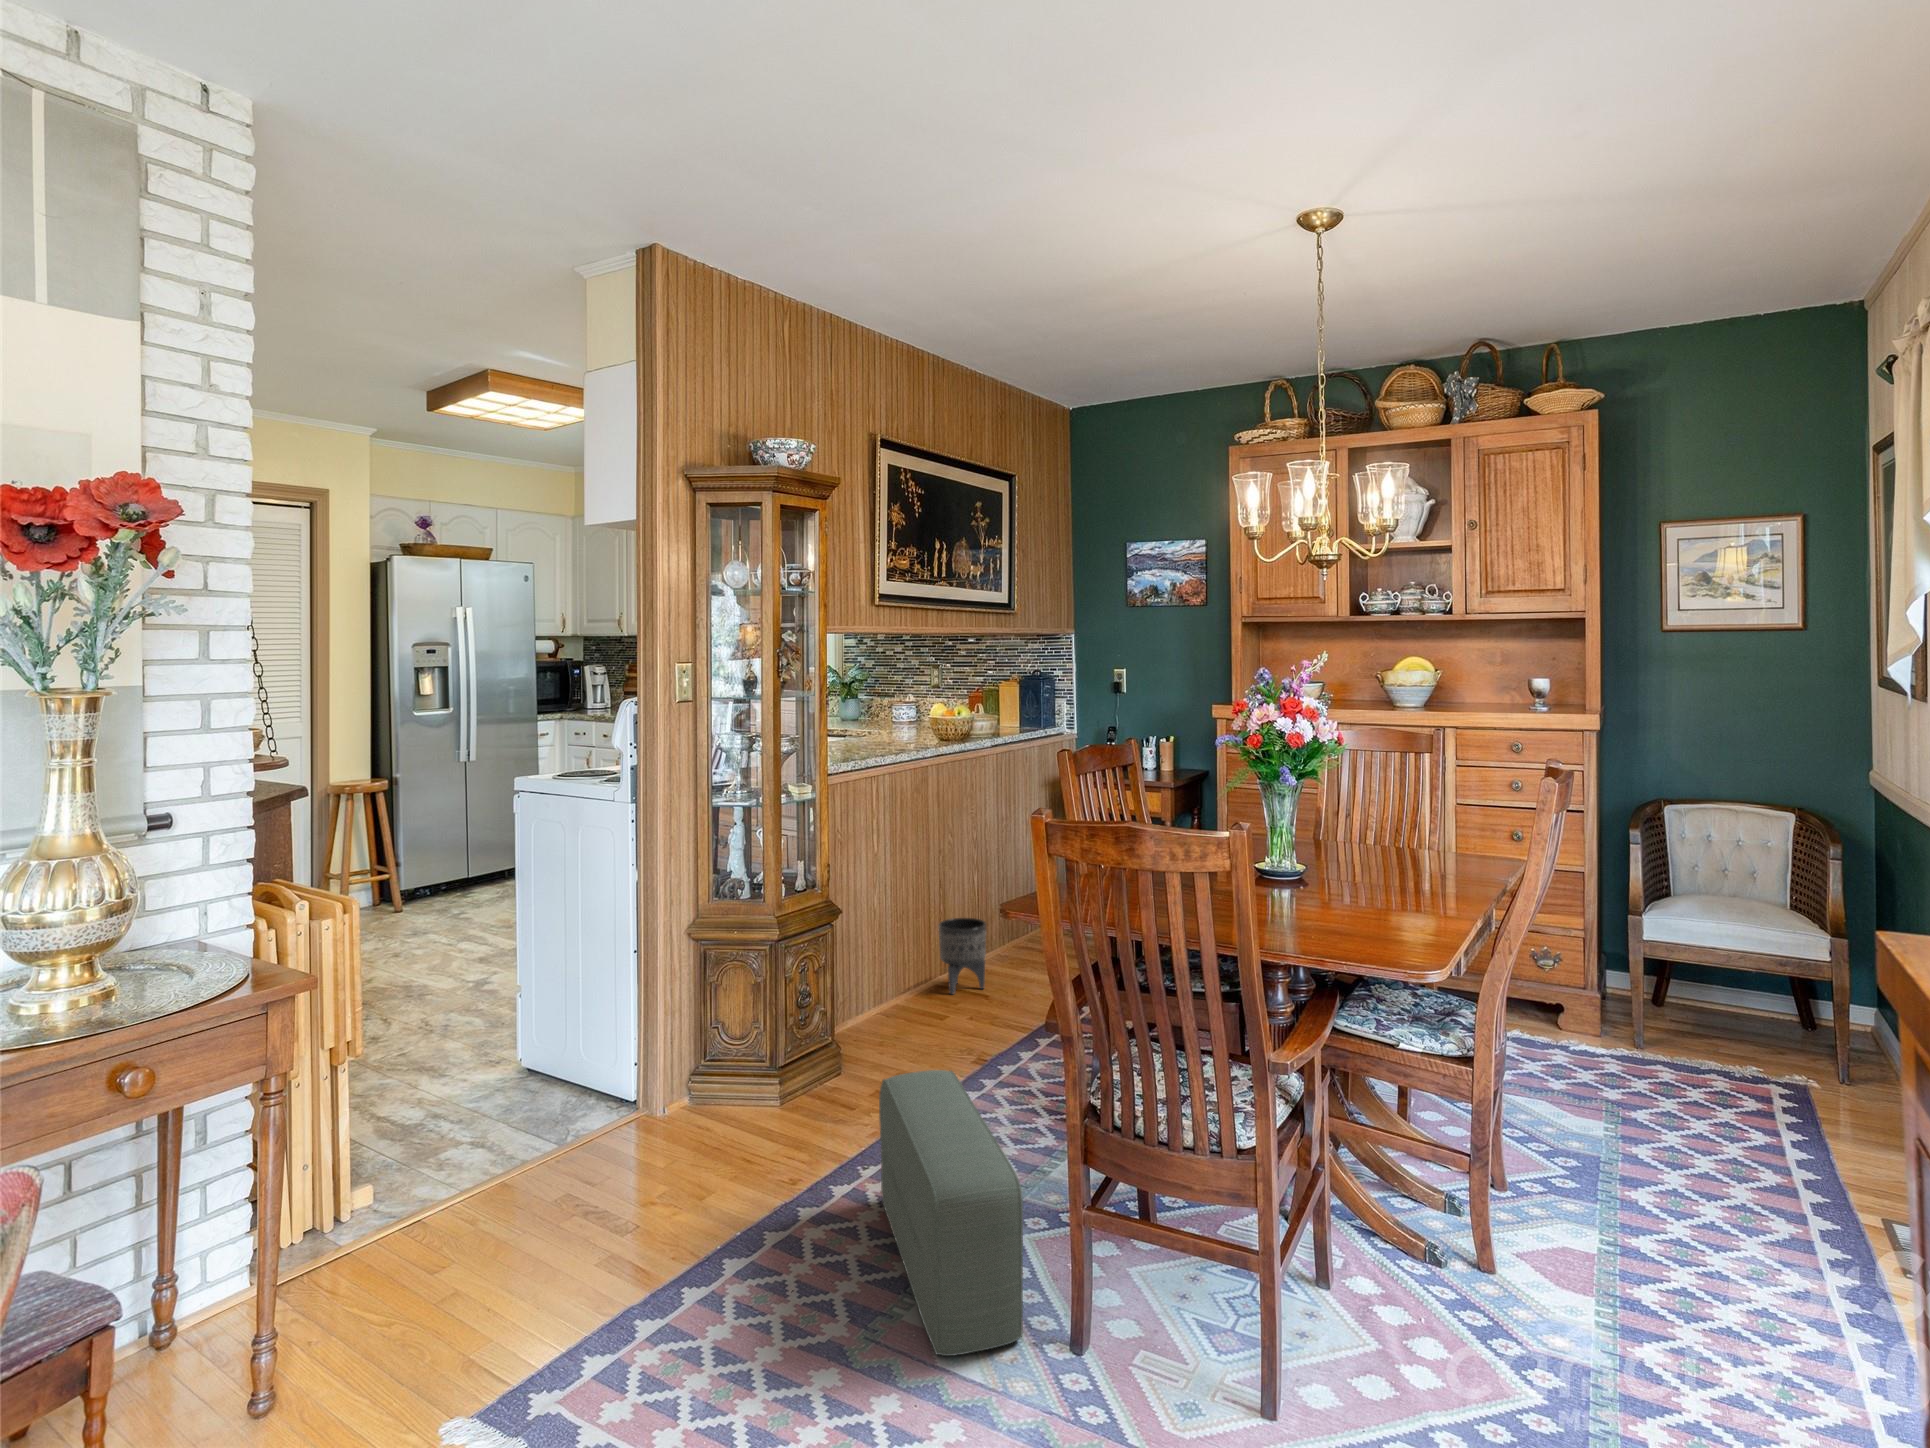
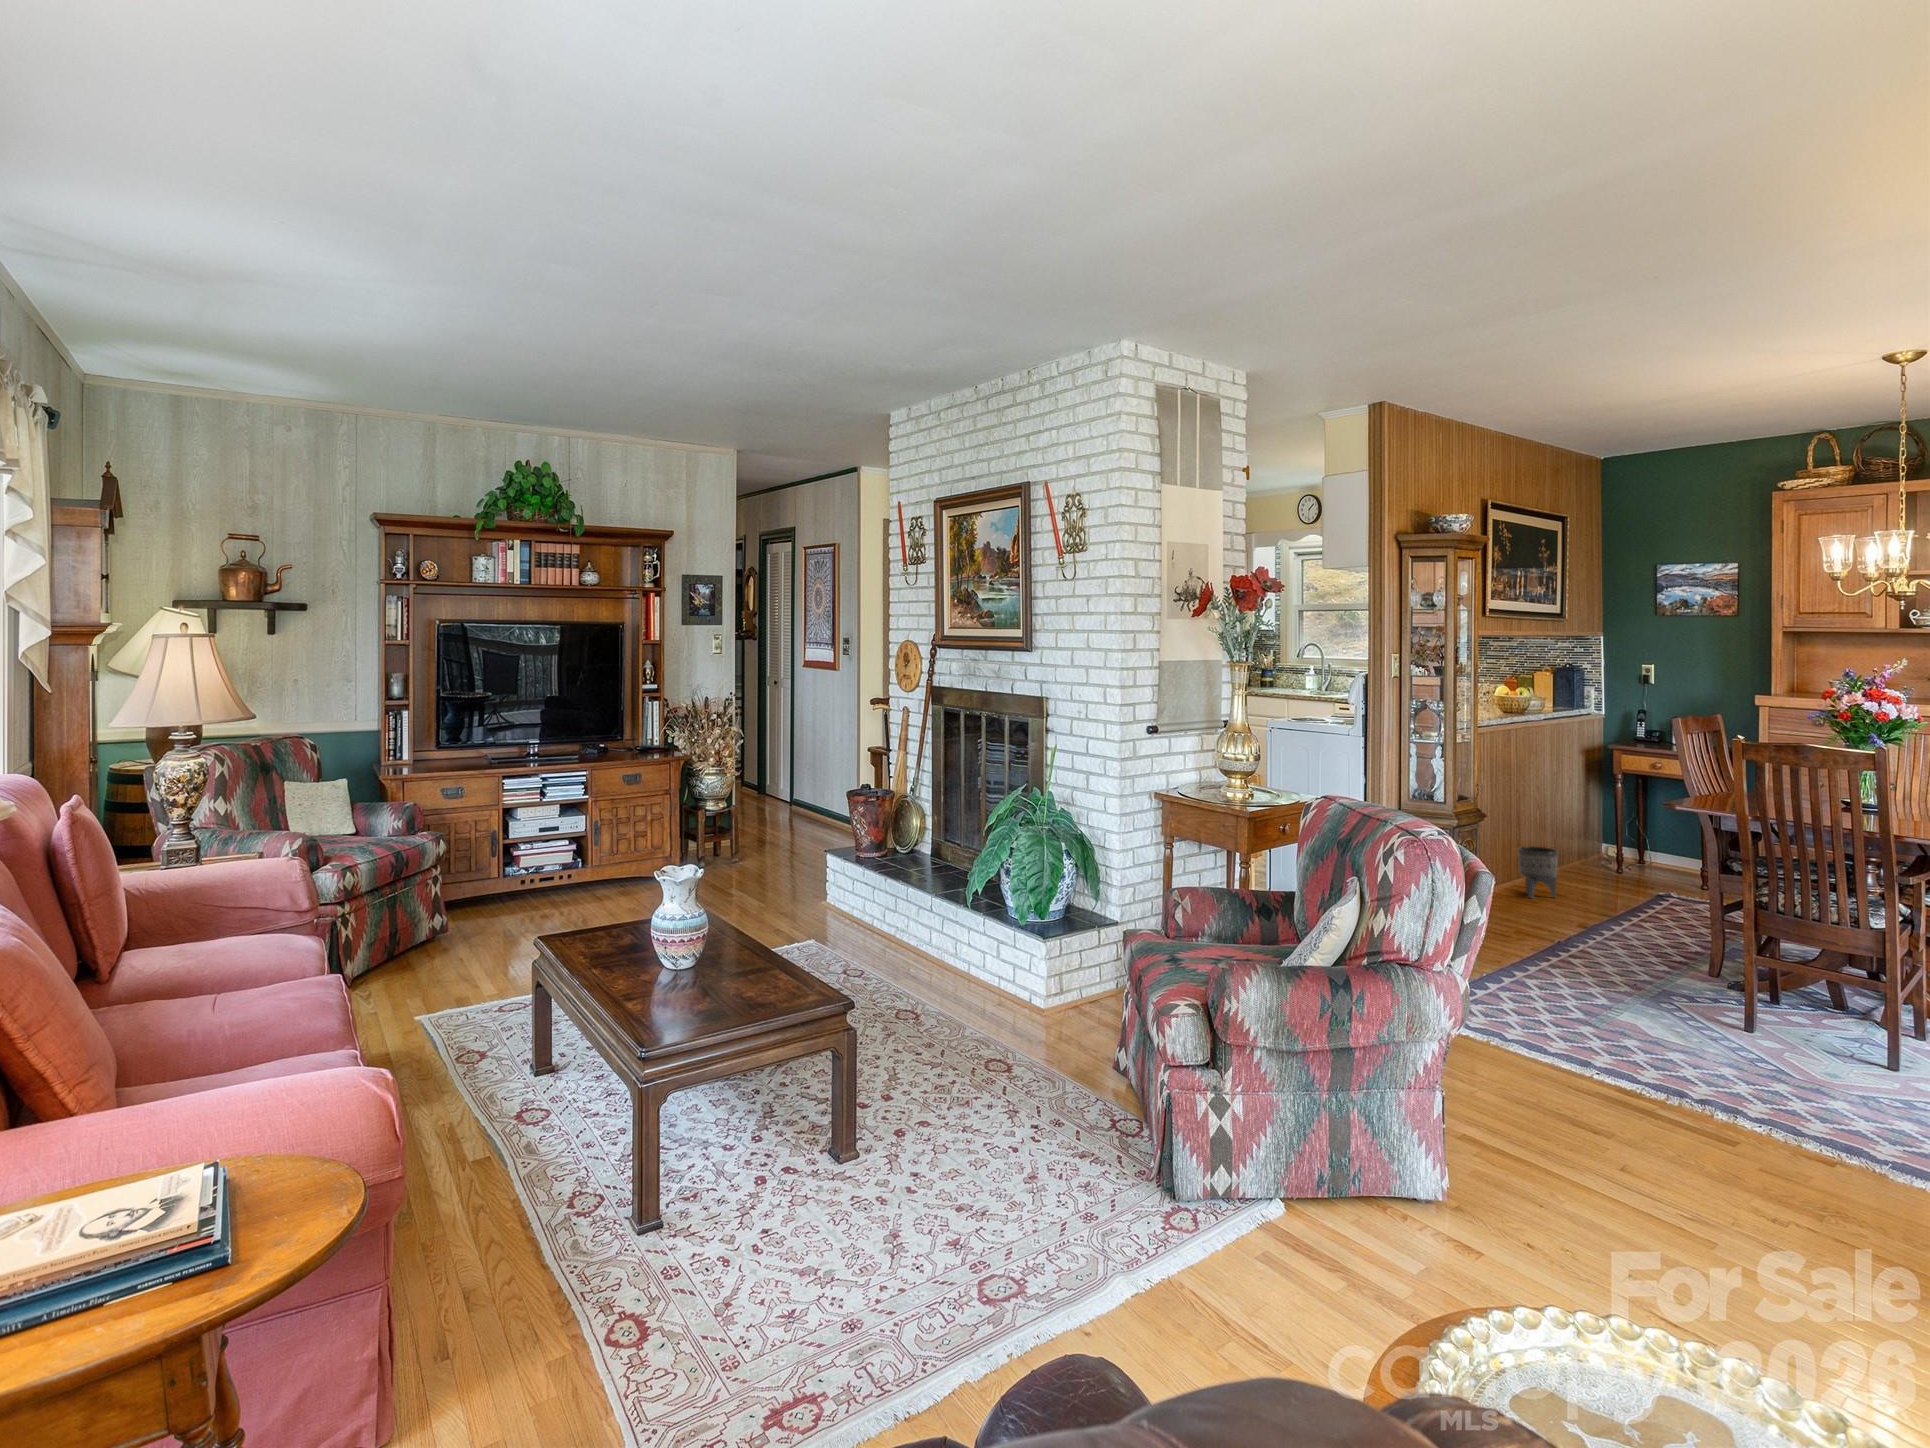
pouf: present [879,1070,1023,1356] -> none [1573,902,1712,1026]

